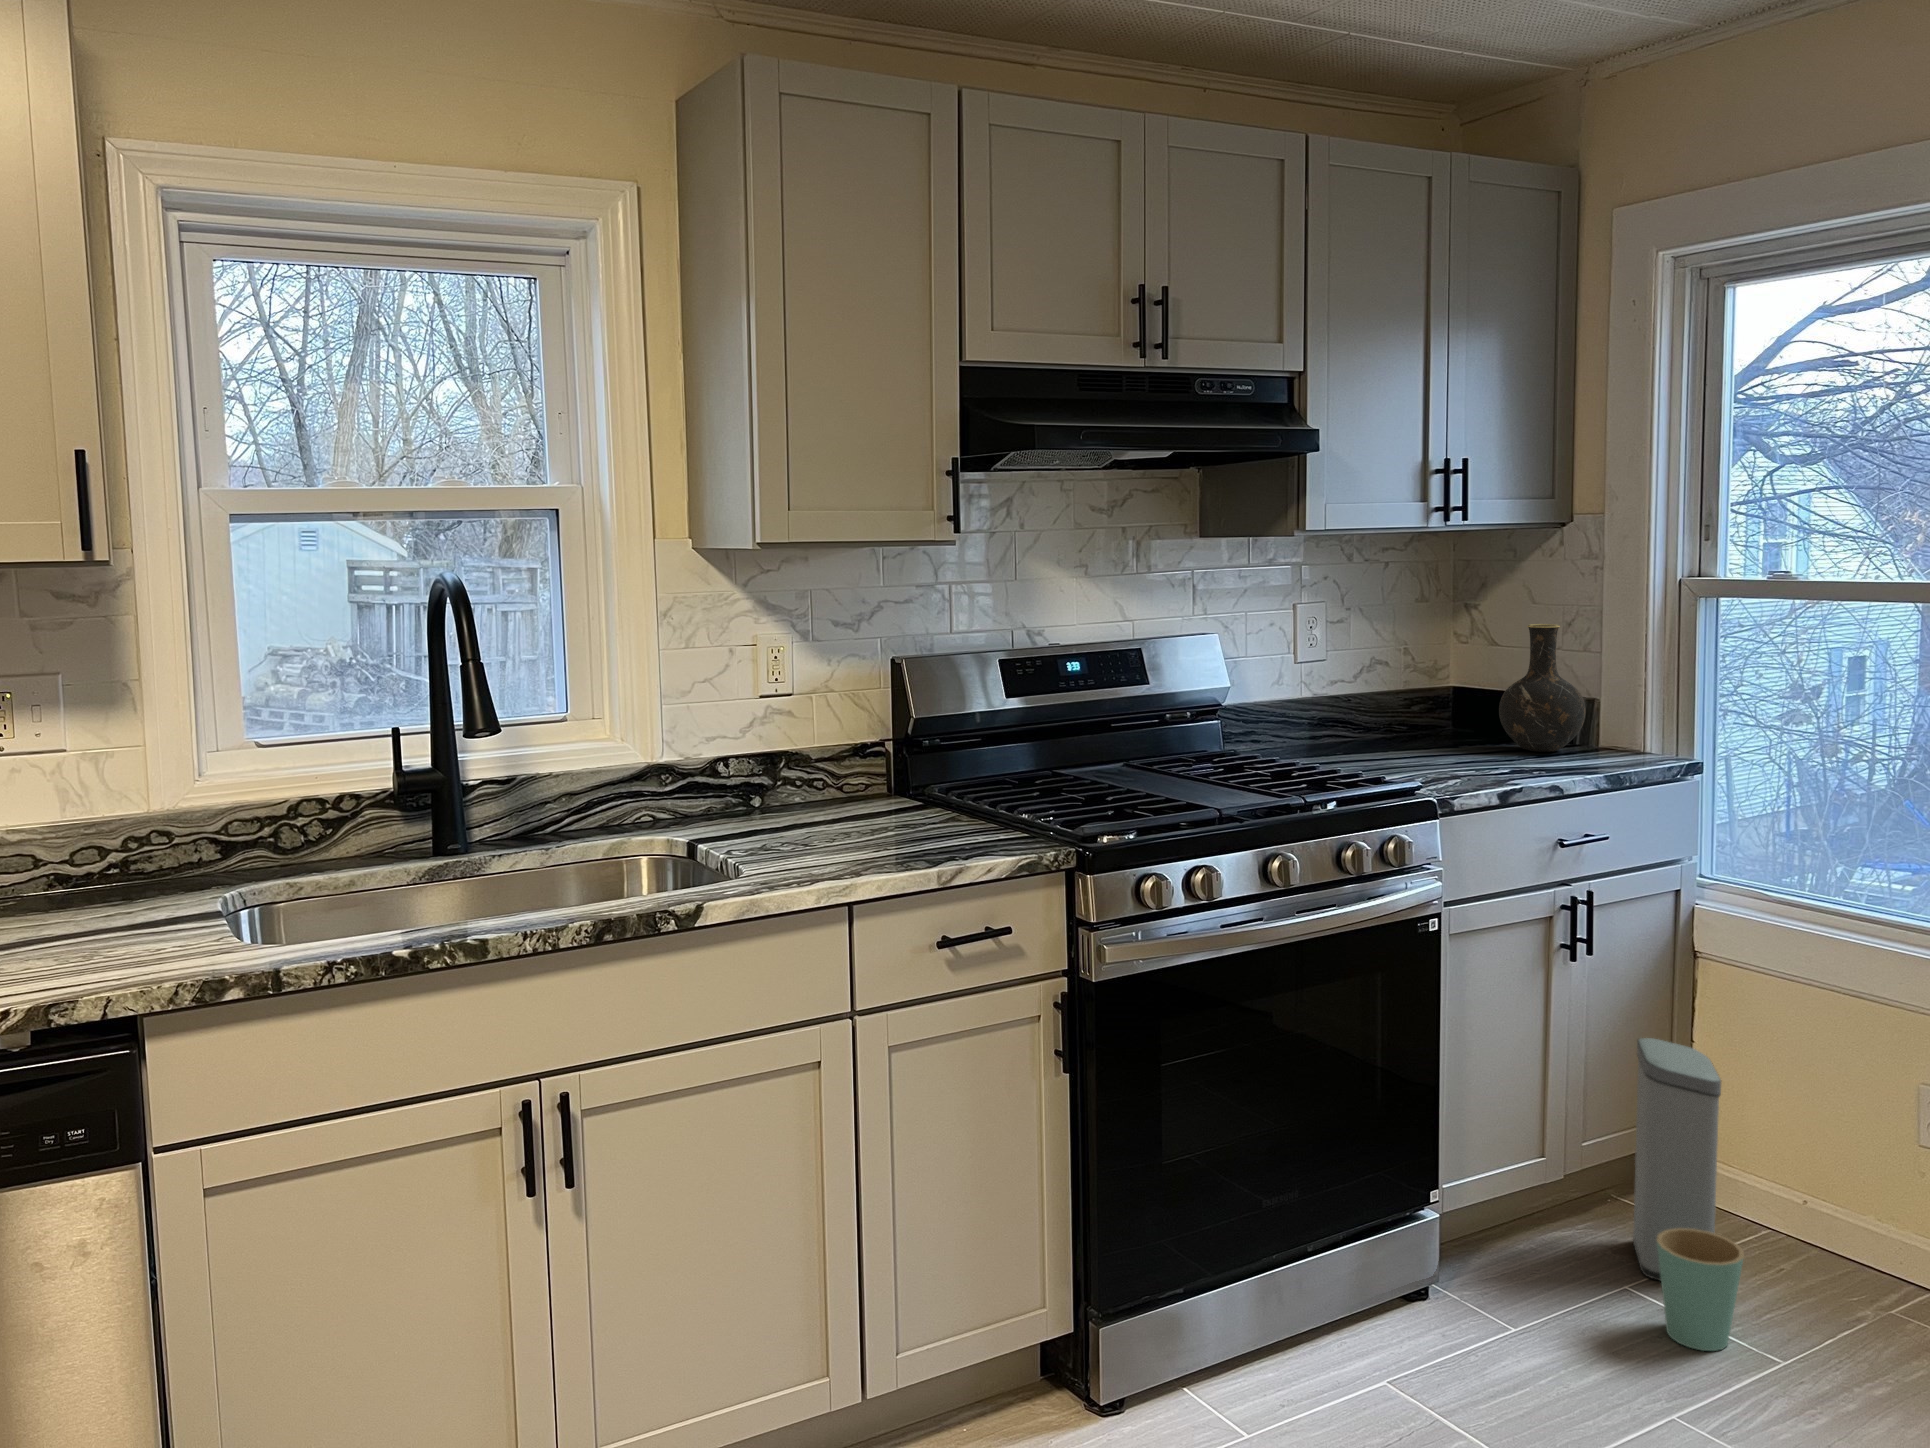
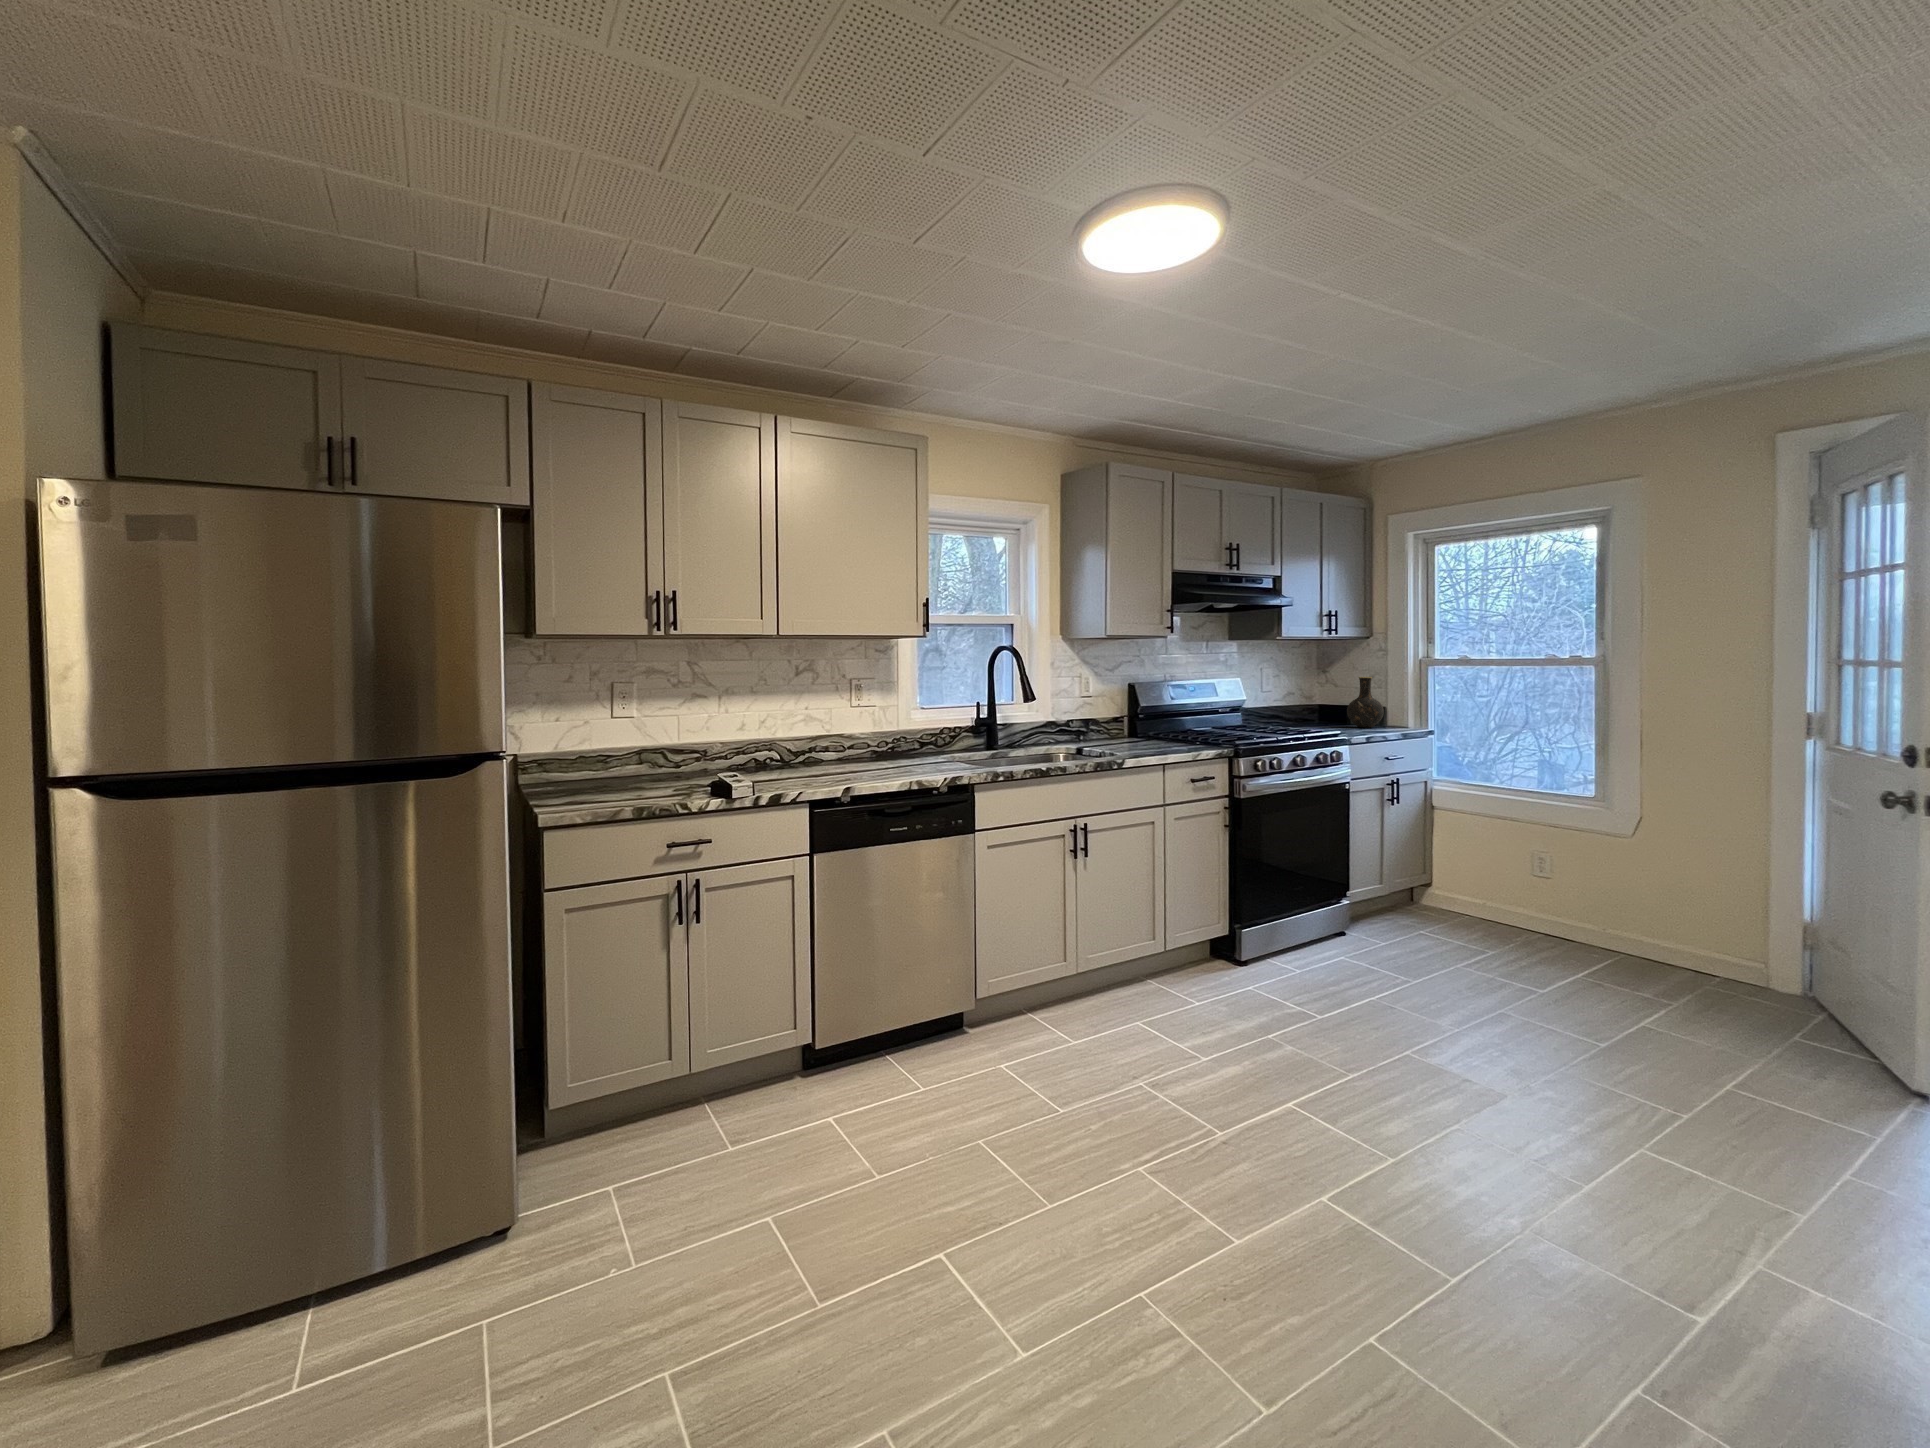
trash can: present [1633,1038,1744,1351] -> none [1419,835,1475,946]

